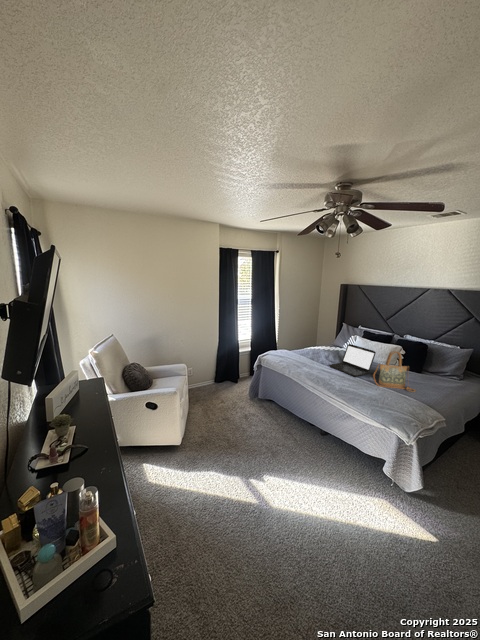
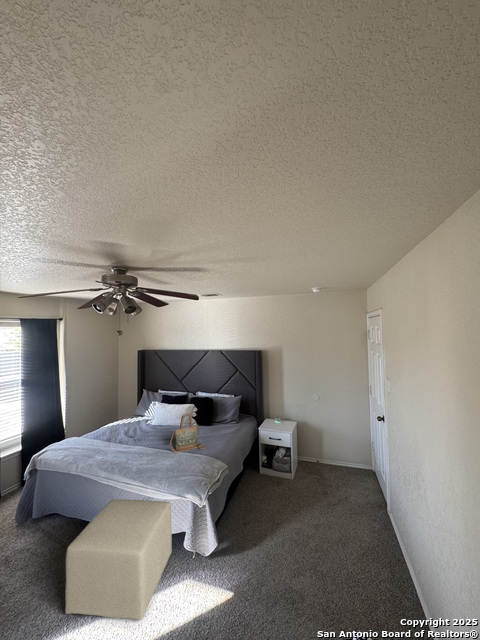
laptop: present [330,344,376,377] -> none [128,414,172,450]
ottoman: none [283,405,372,503] -> present [65,499,172,620]

